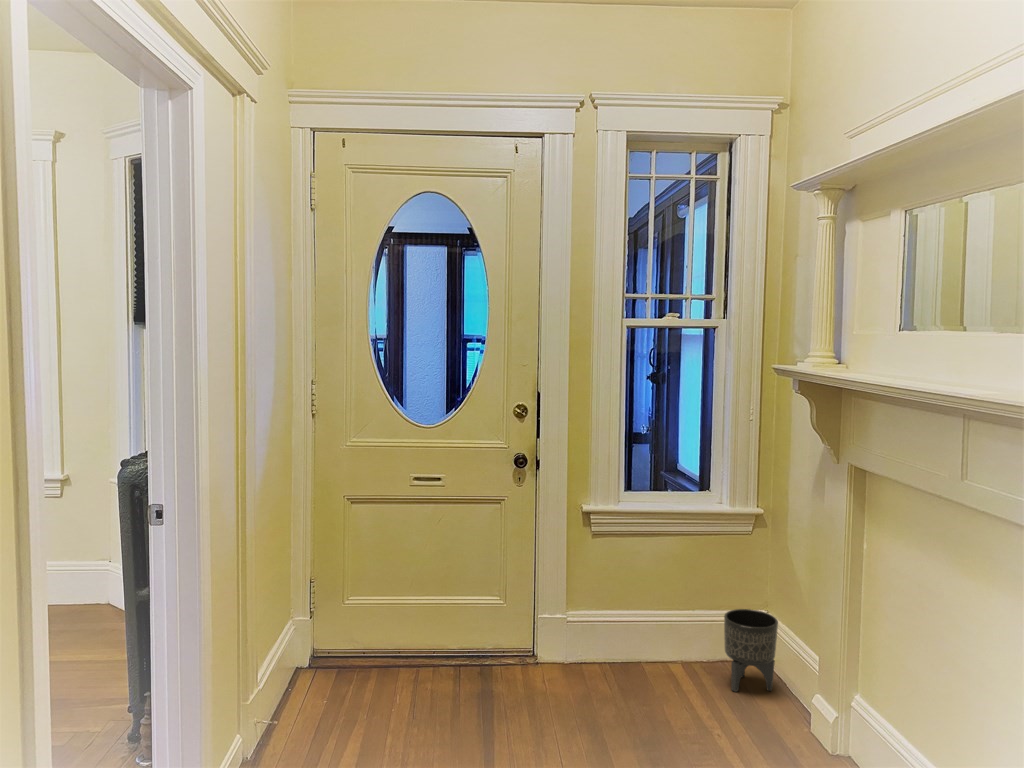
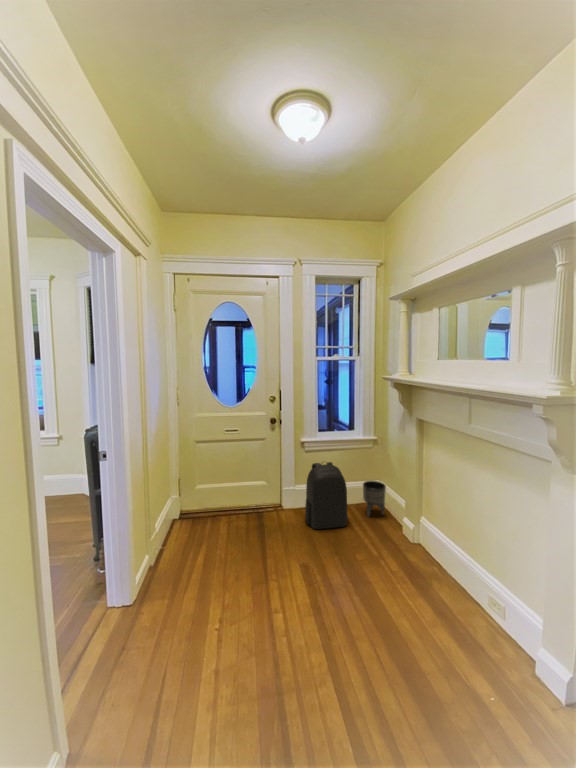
backpack: none [586,557,685,708] -> present [305,462,348,529]

